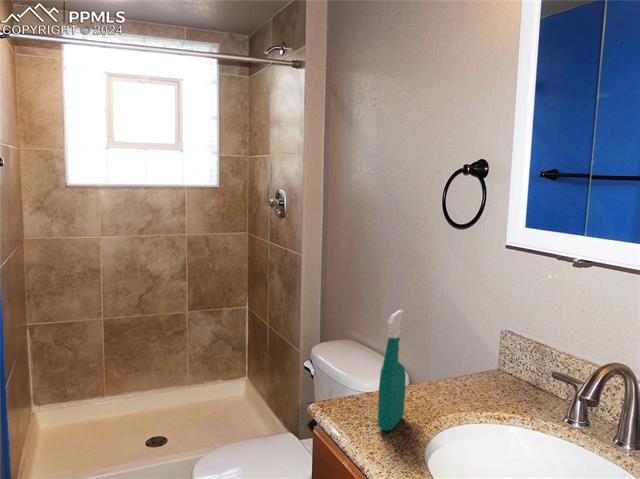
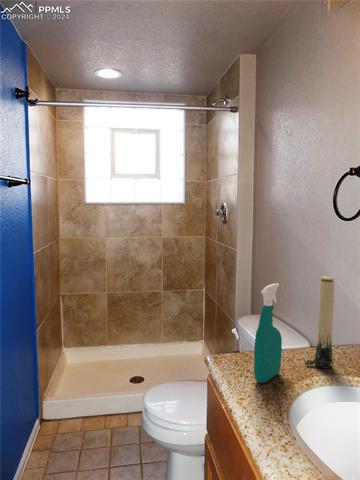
candle: none [428,298,462,406] -> present [306,276,334,368]

